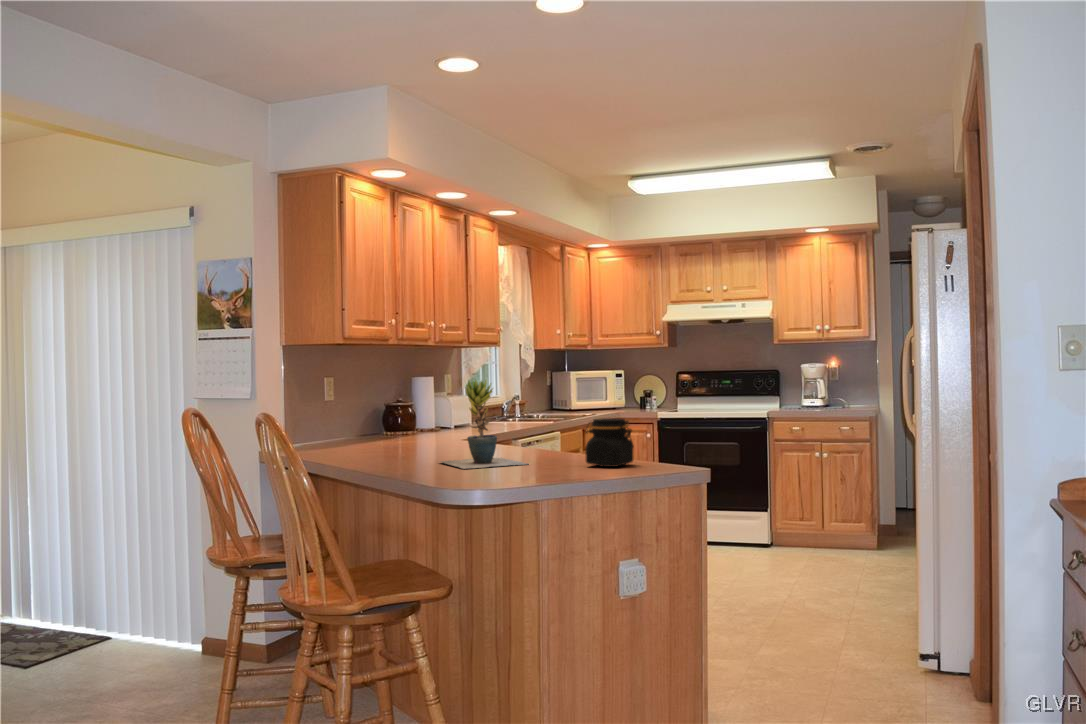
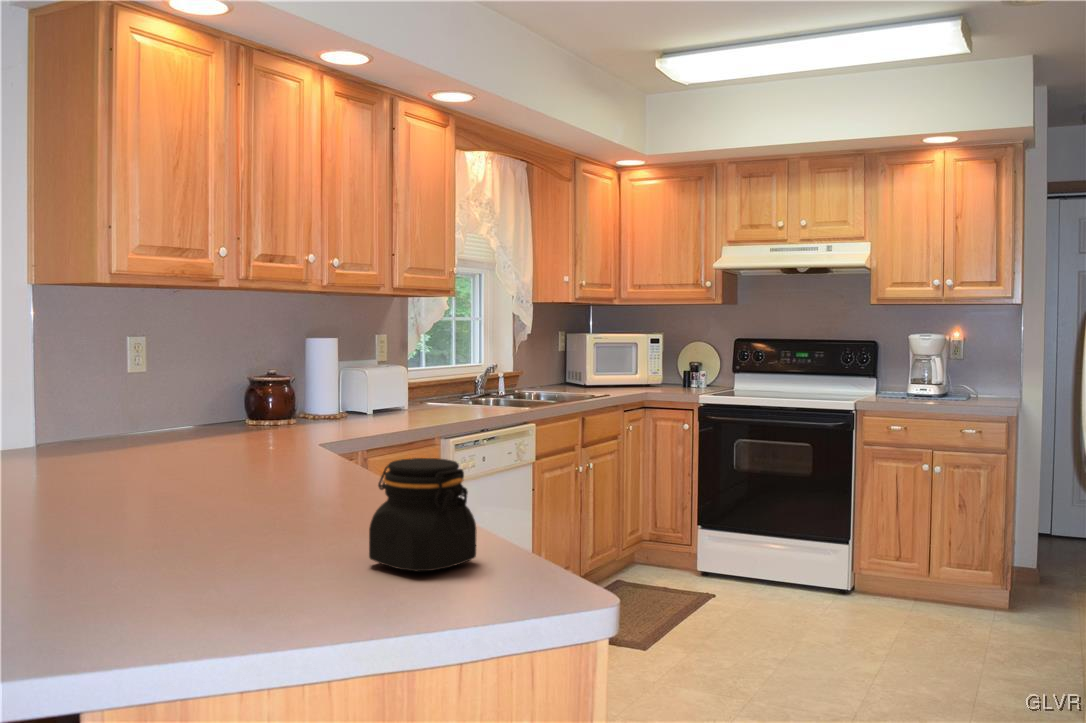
potted plant: present [440,380,528,469] -> none [123,361,285,552]

